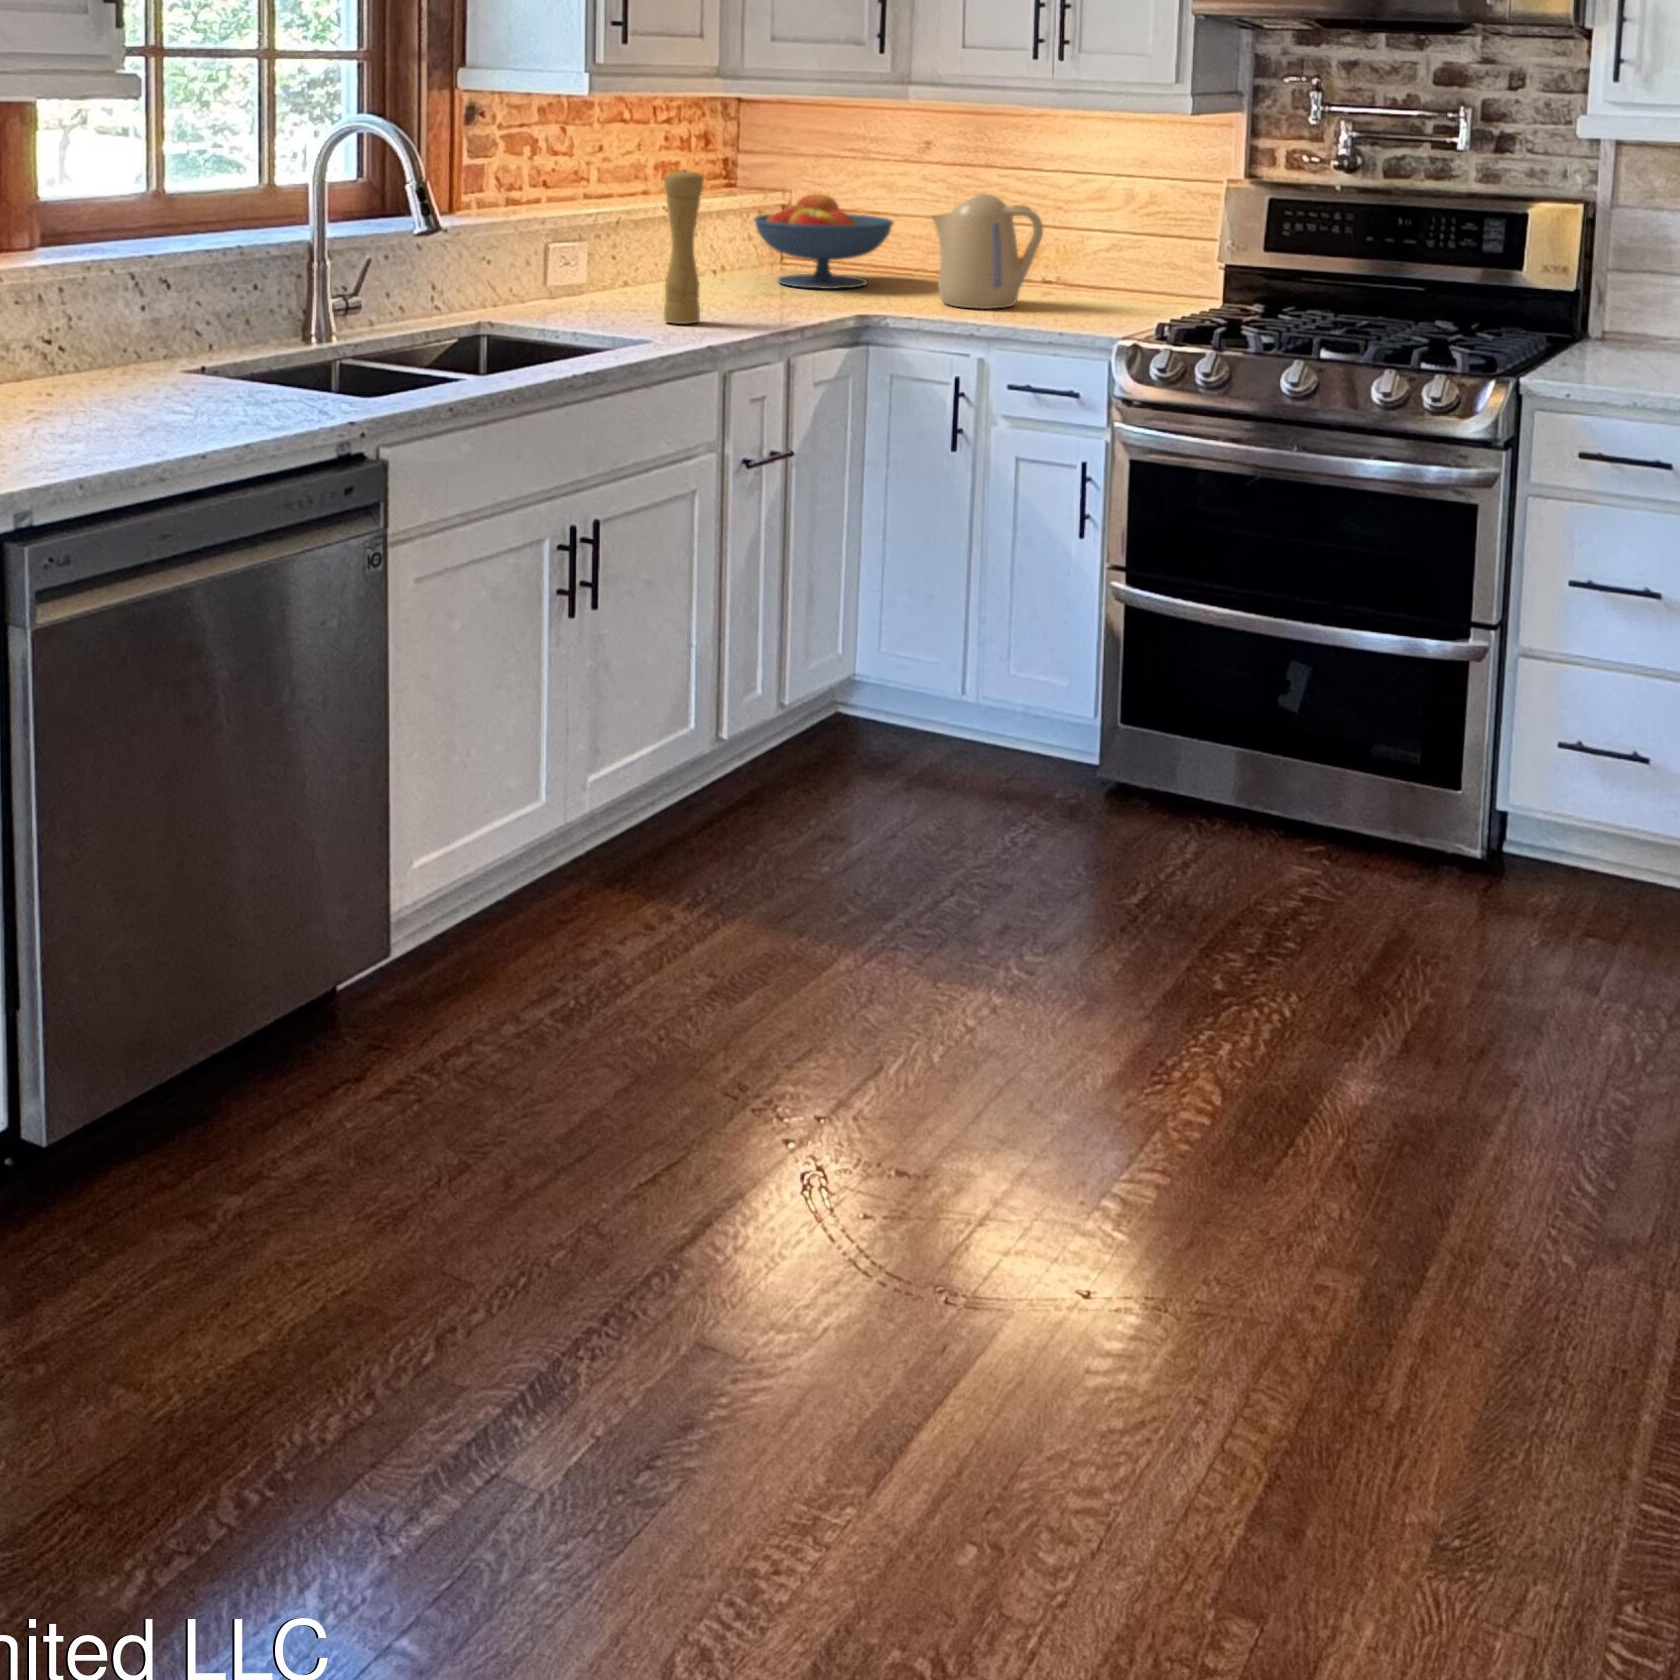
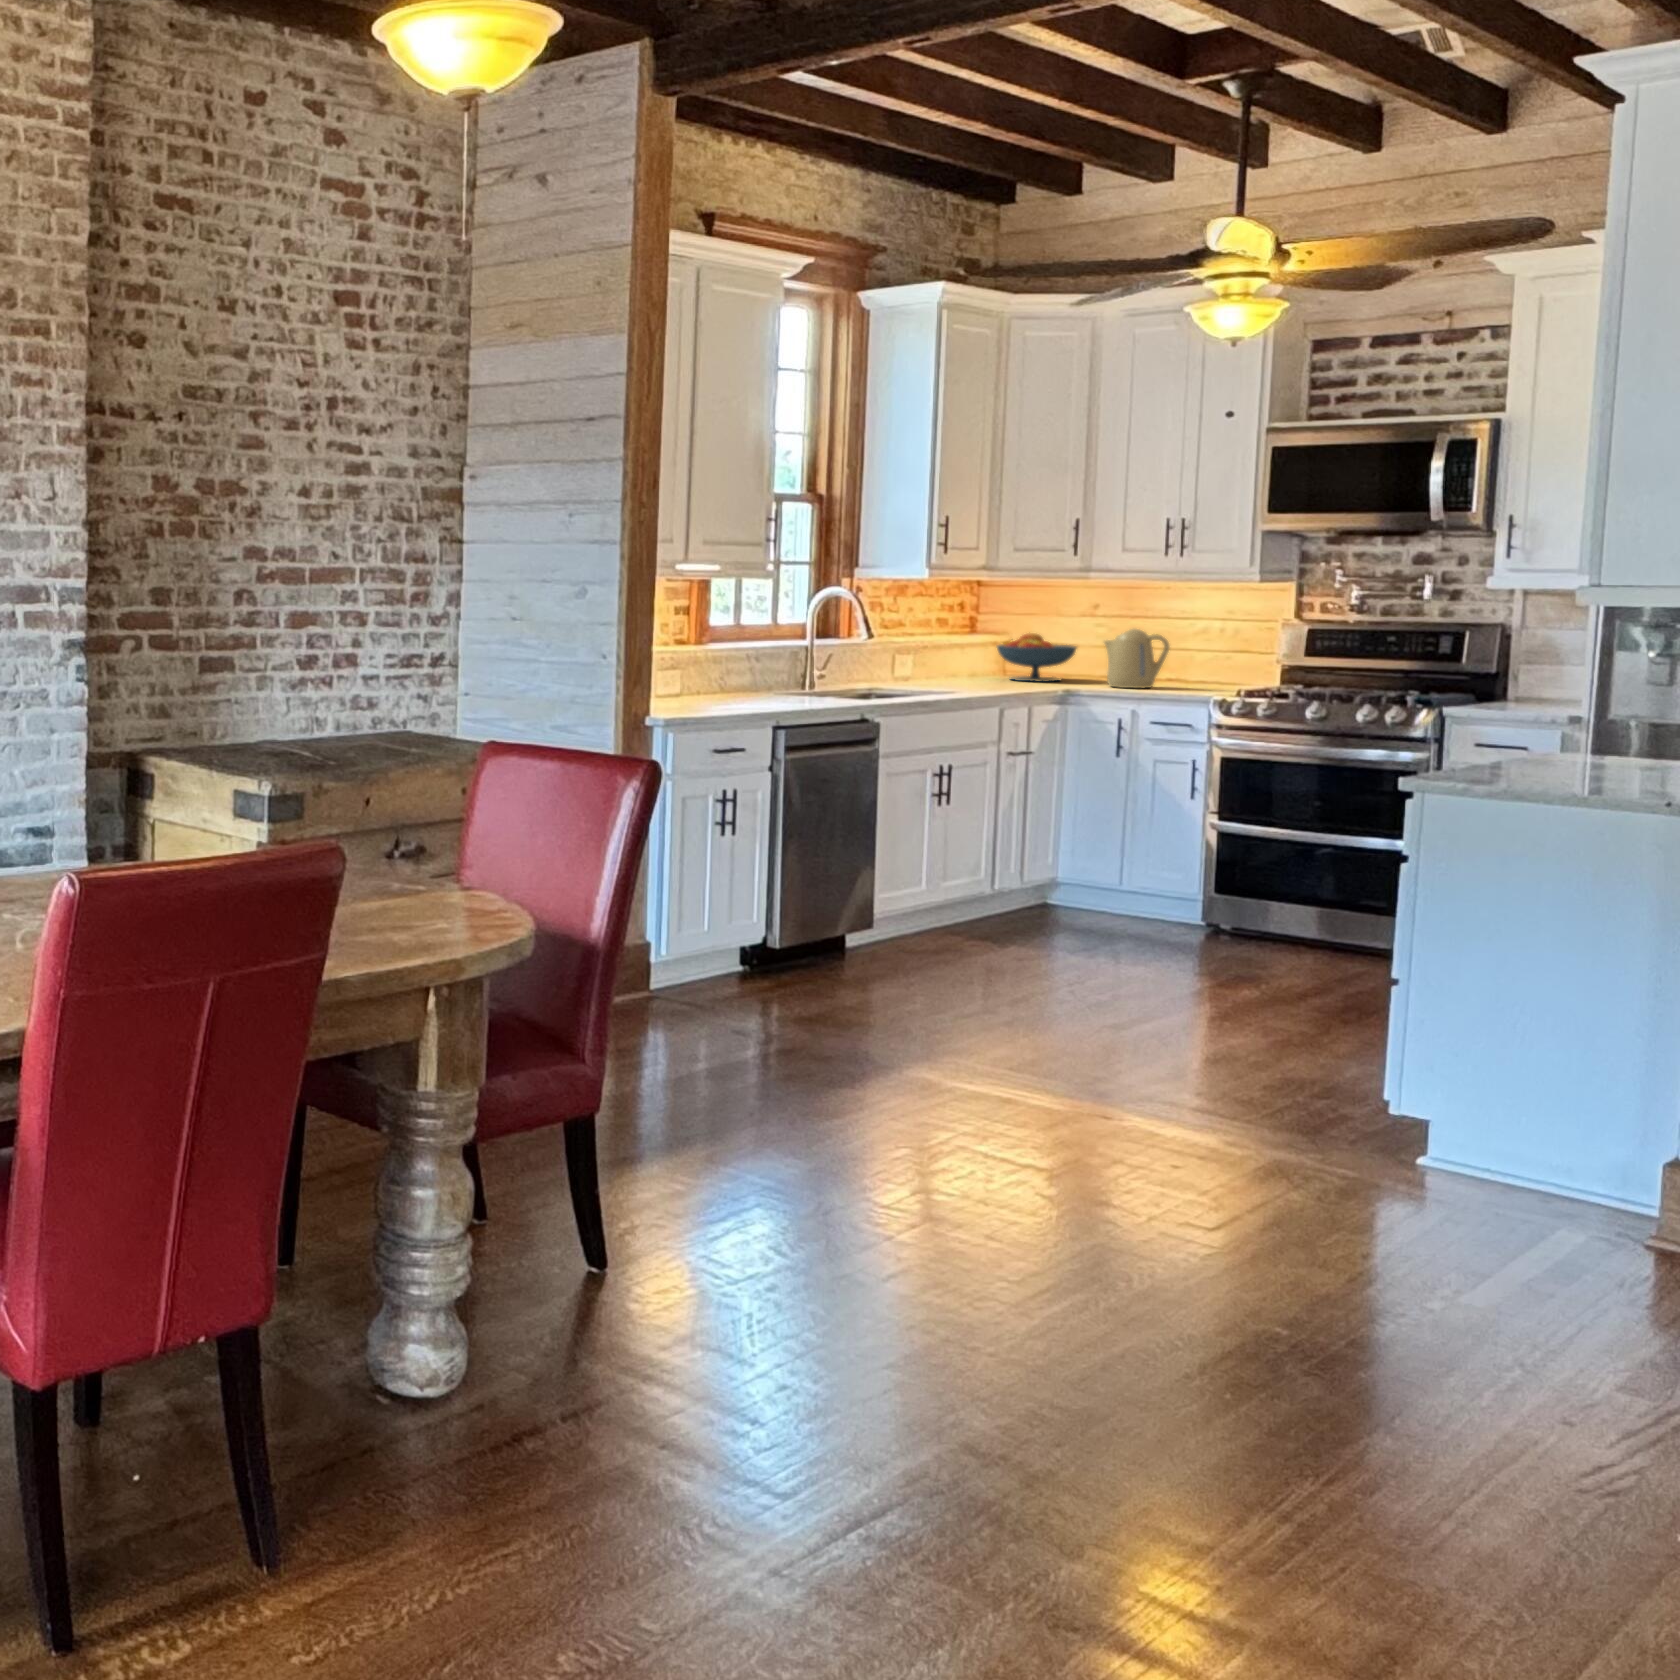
pepper mill: present [664,169,703,324] -> none [963,615,986,690]

